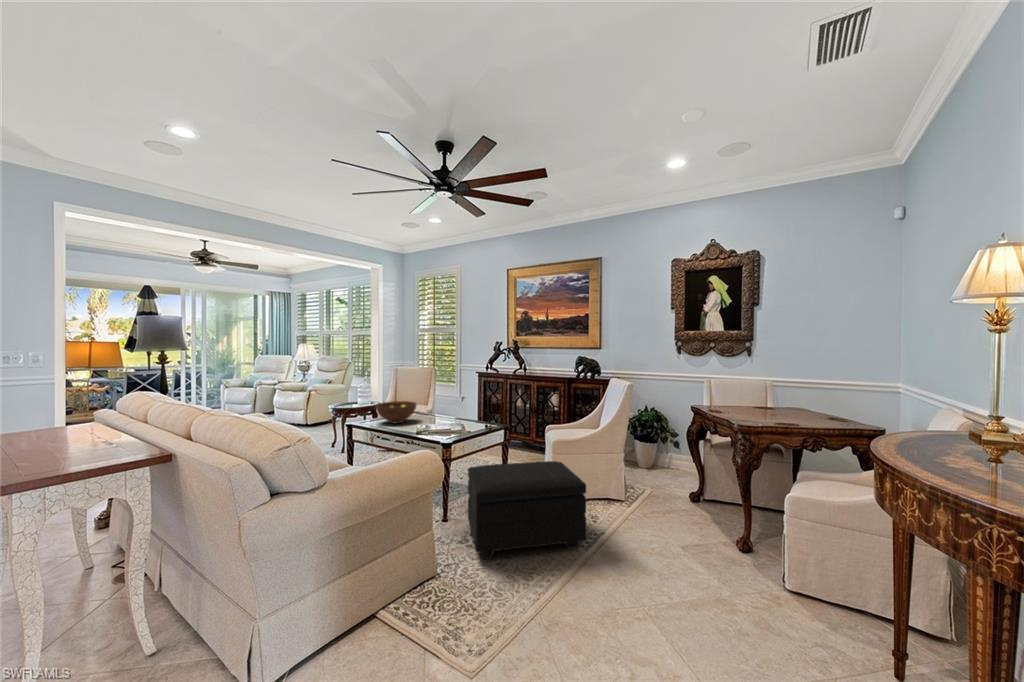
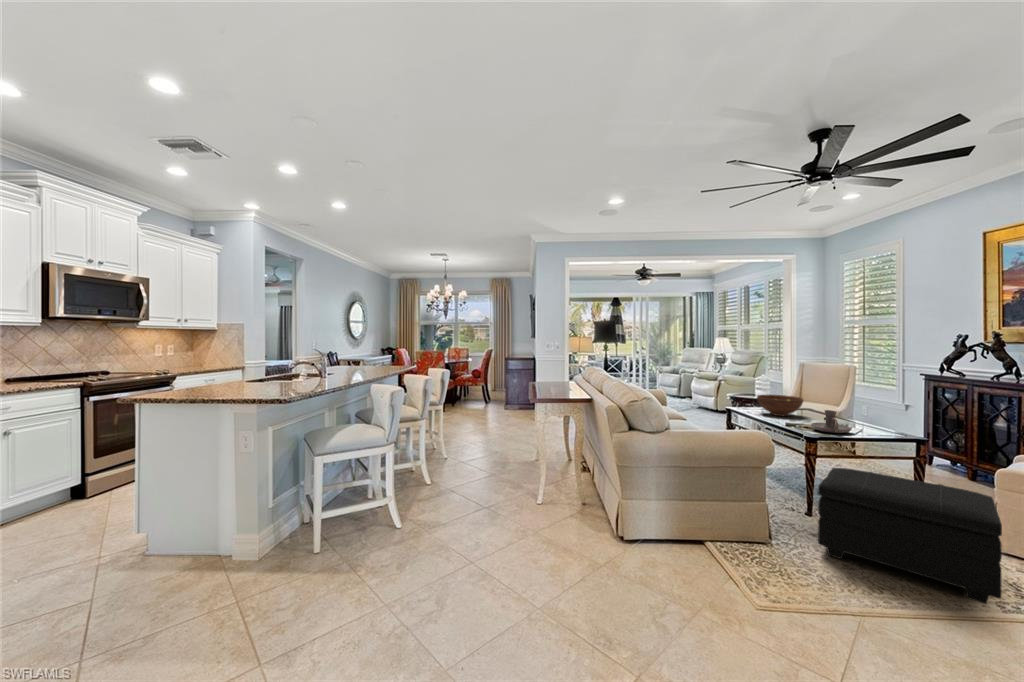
candle holder: none [436,412,466,433] -> present [811,410,851,433]

